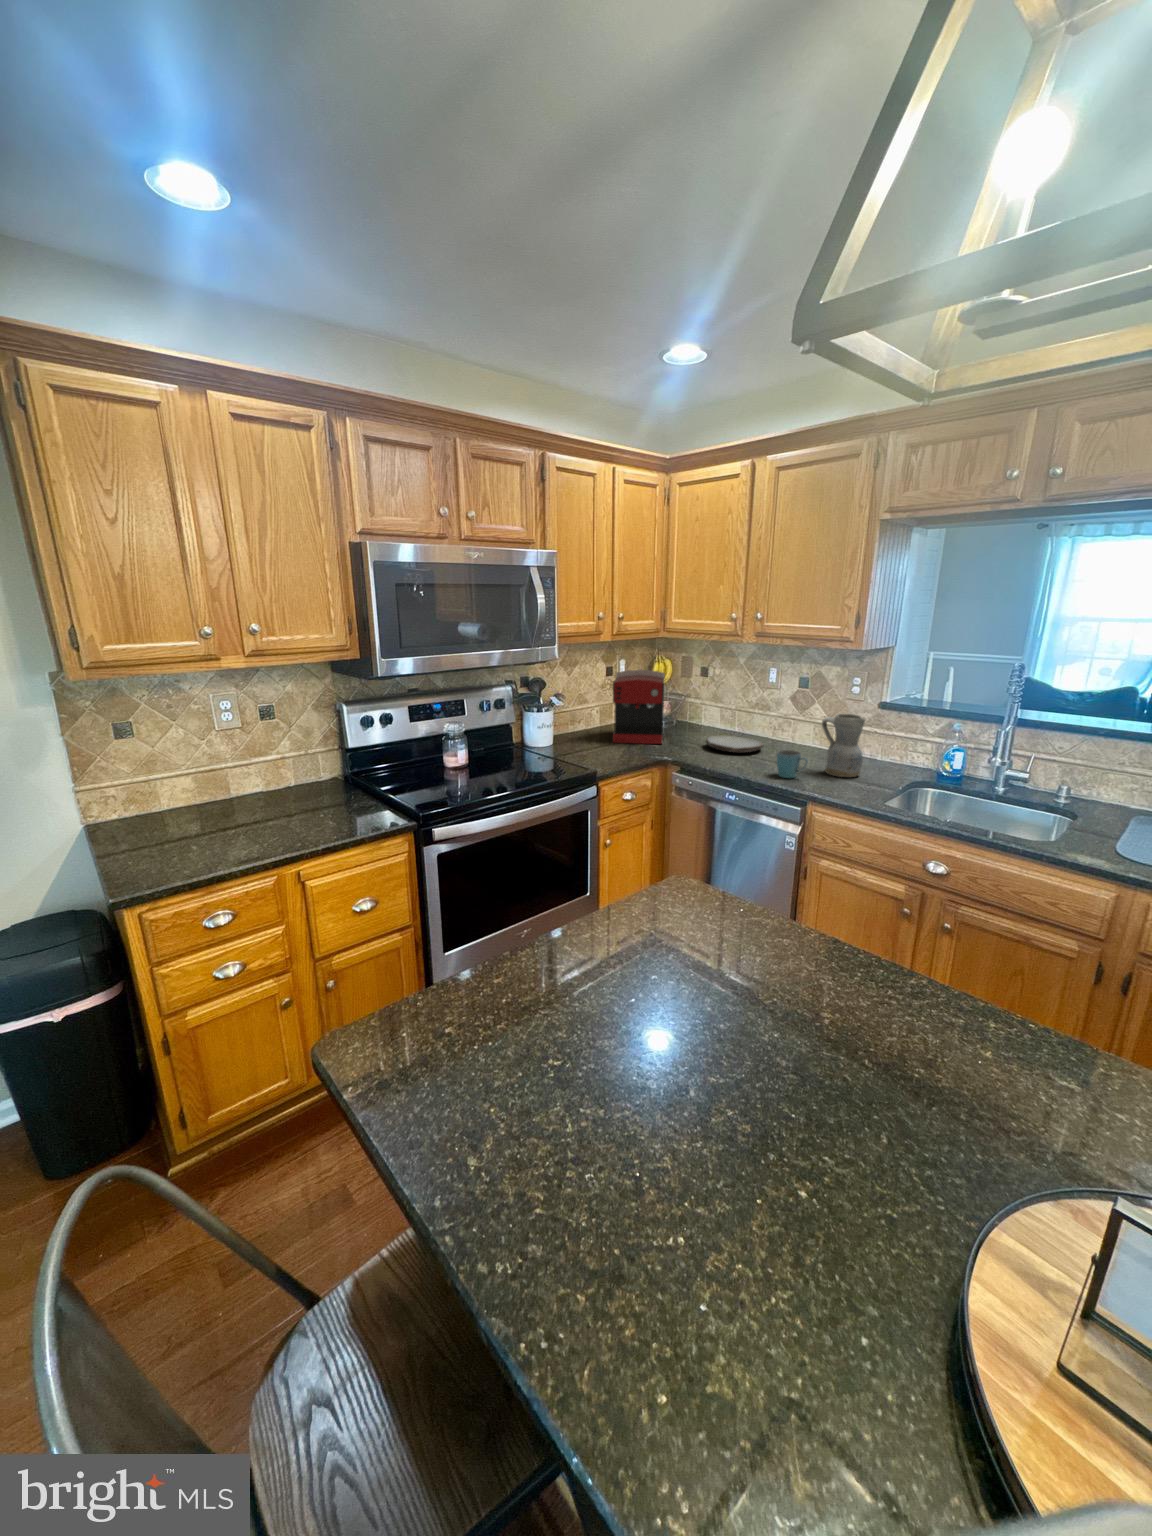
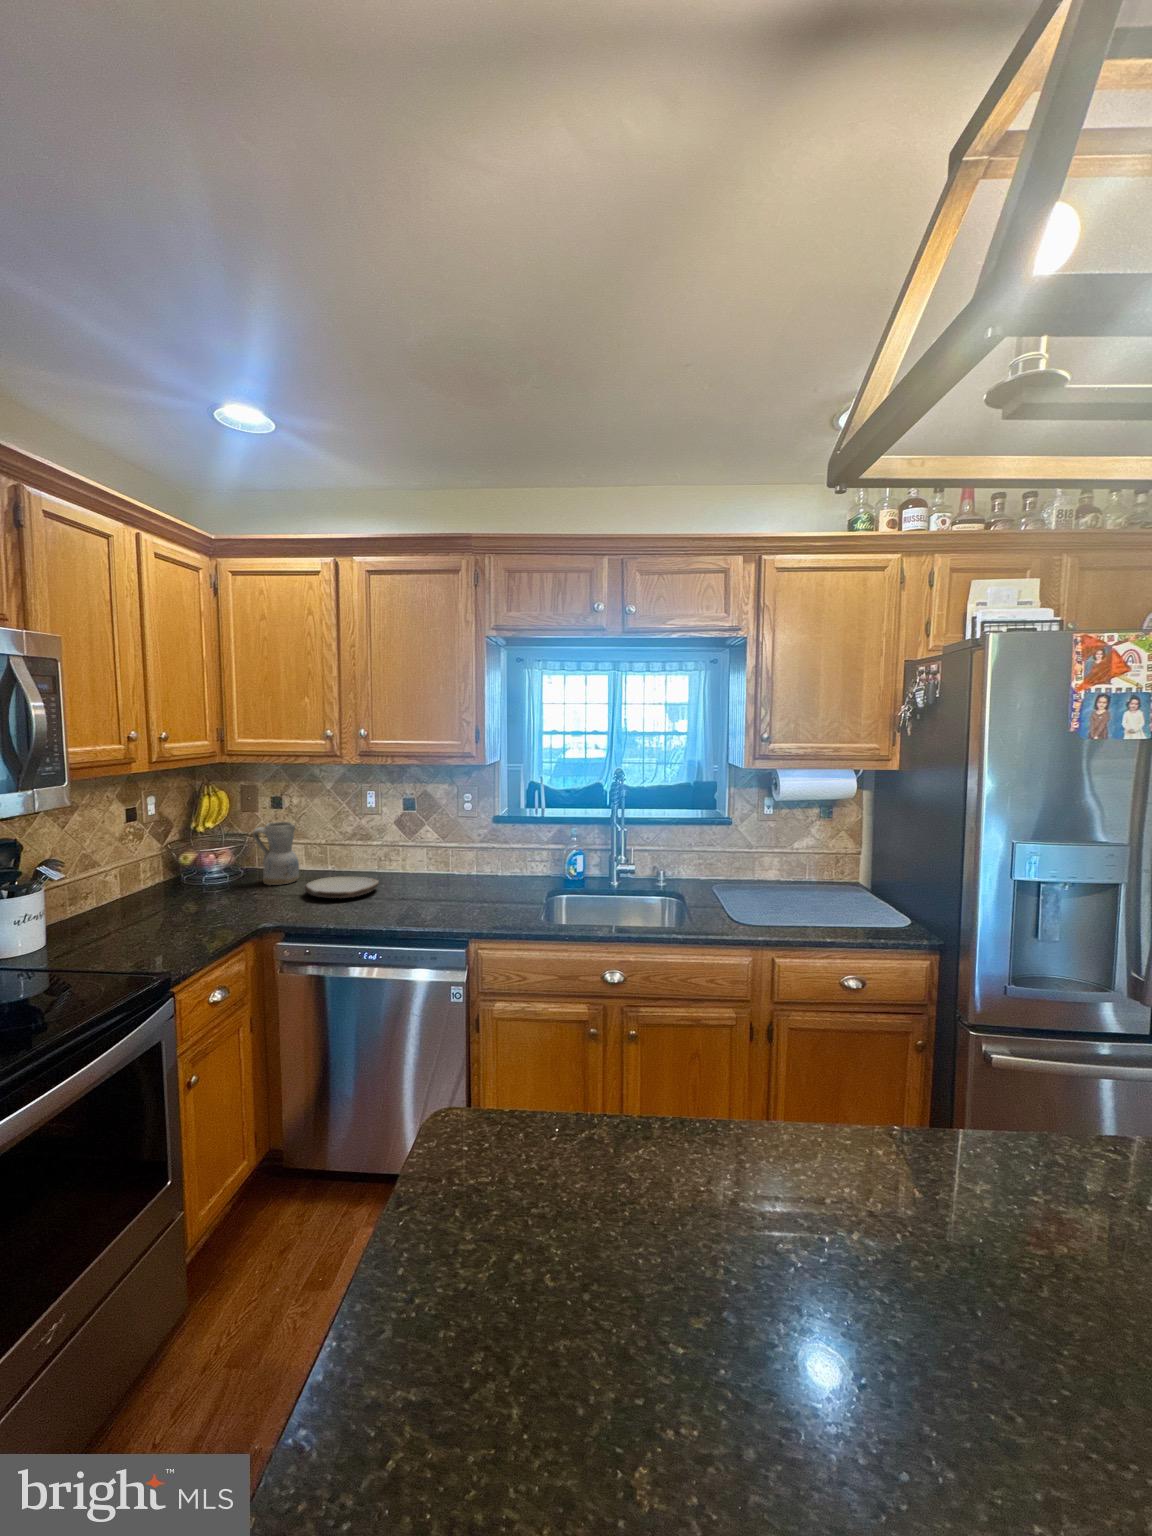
coffee maker: present [613,670,665,744] -> none [151,808,243,919]
ceramic pitcher: present [822,714,865,777] -> present [253,822,299,885]
mug: present [777,750,808,778] -> none [419,883,456,917]

